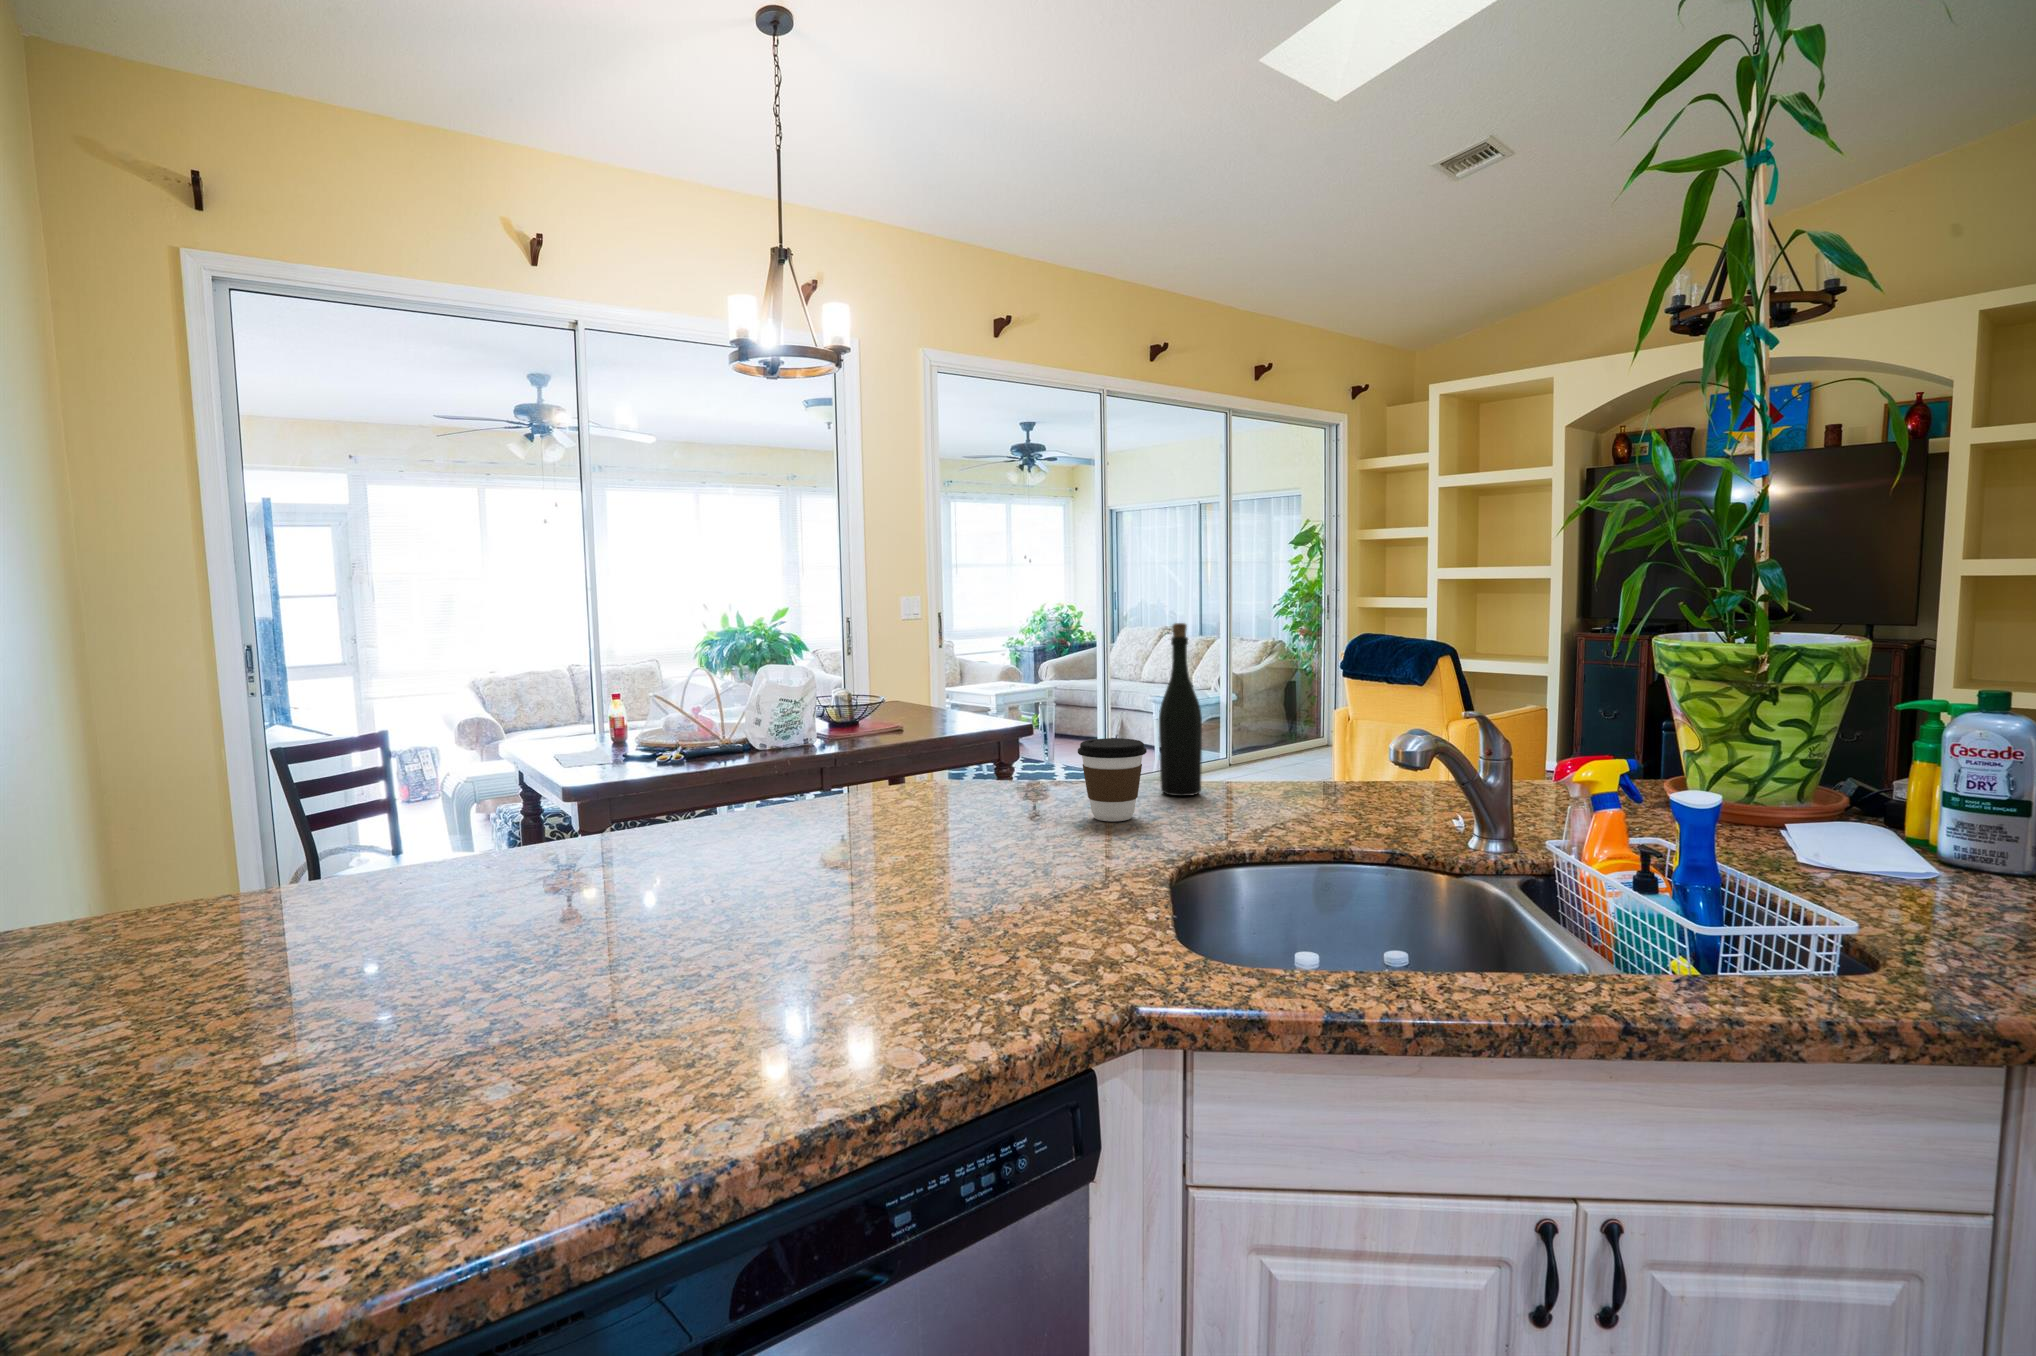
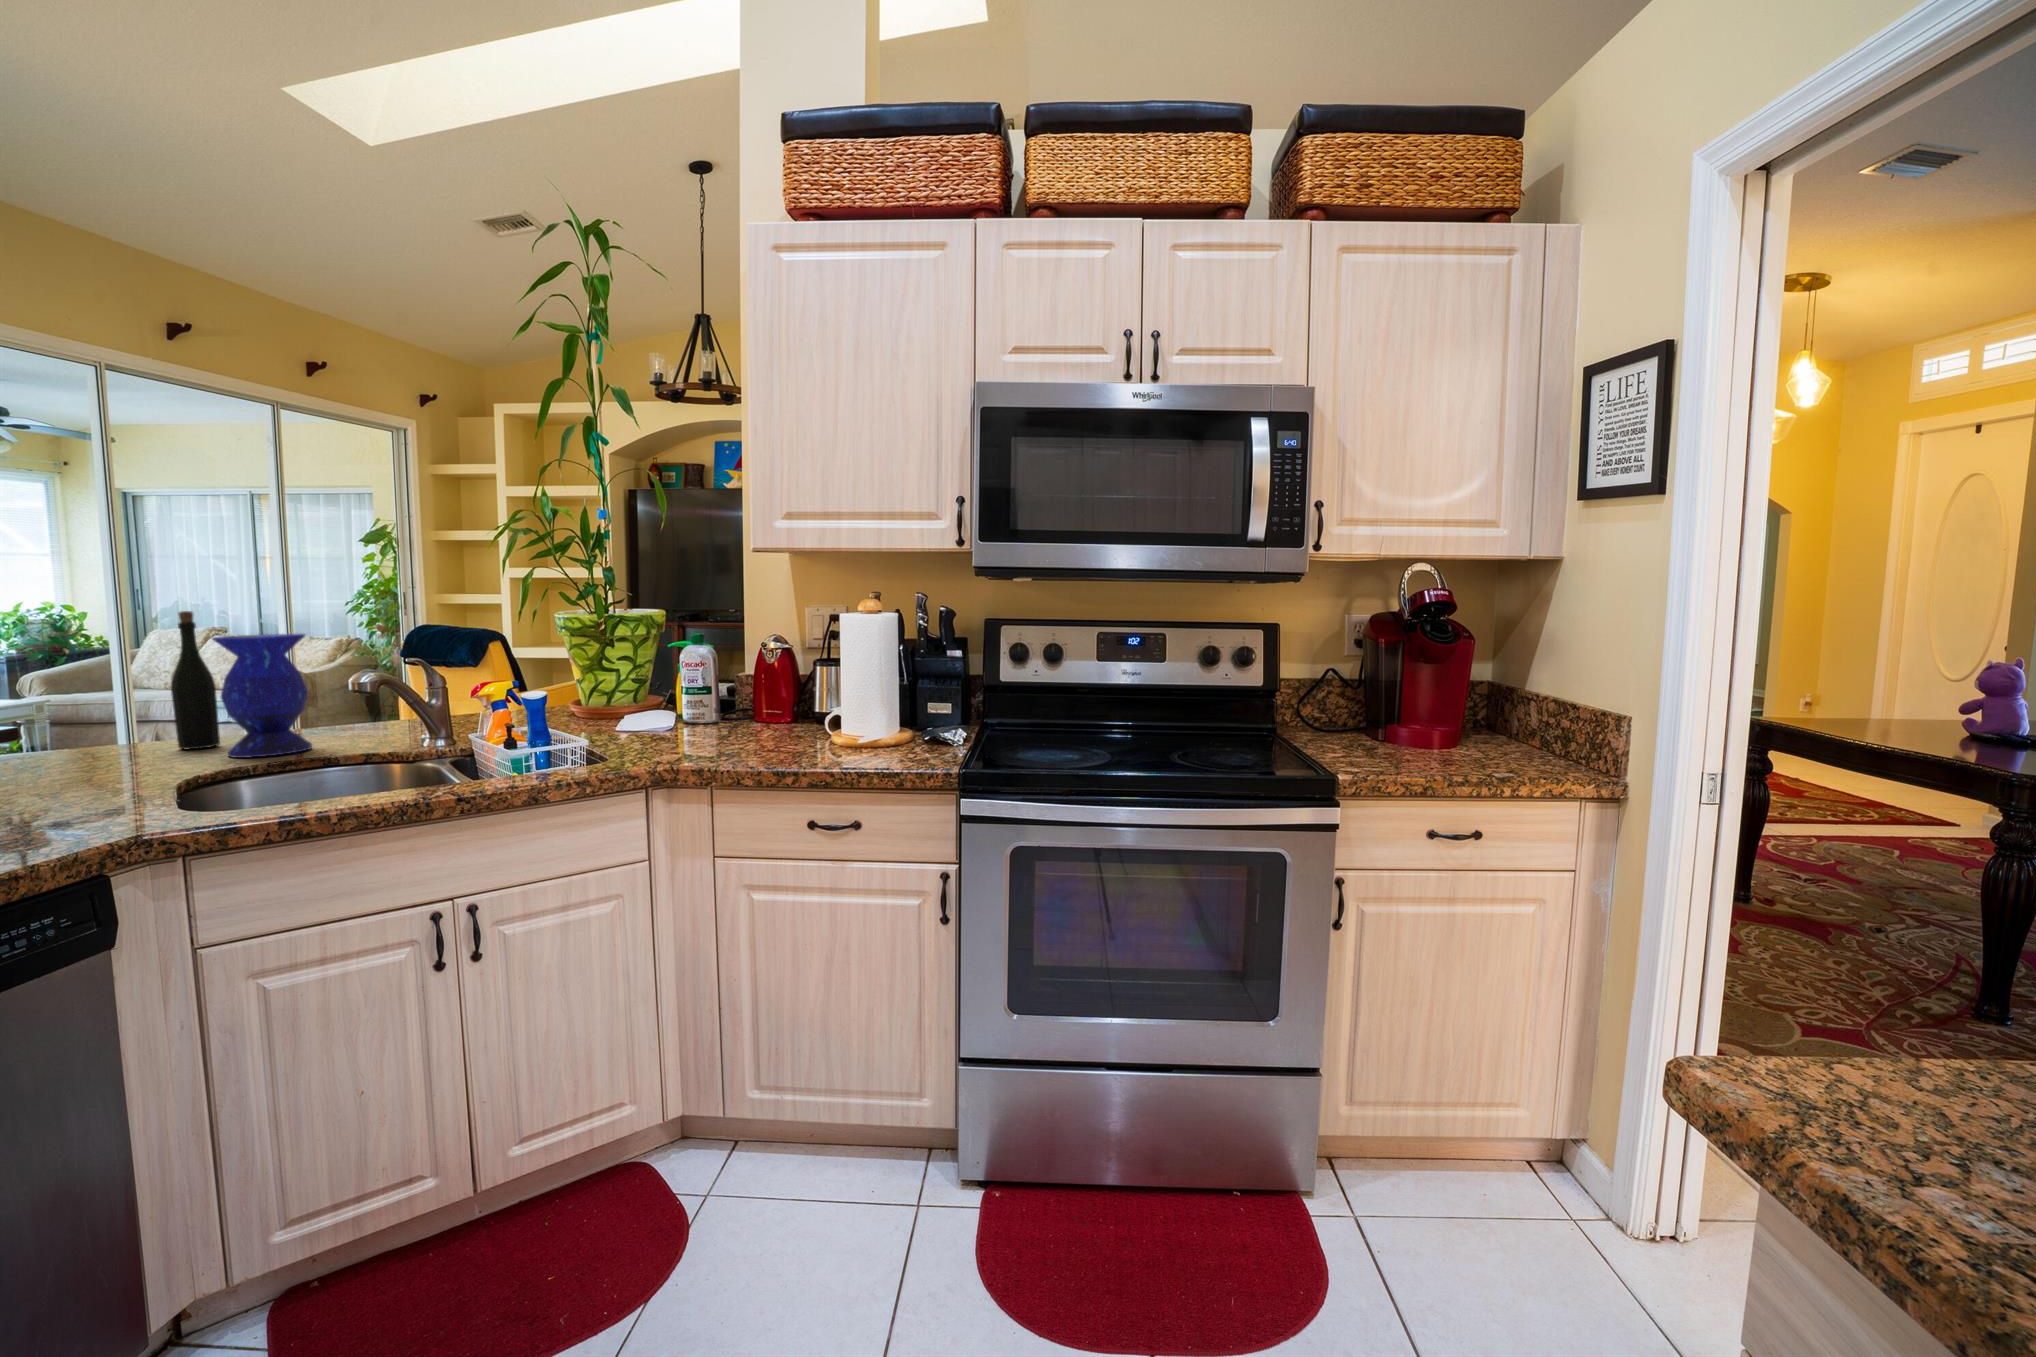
vase: none [1207,656,1311,827] -> present [213,634,312,758]
coffee cup: present [1078,738,1147,821] -> none [80,704,156,770]

